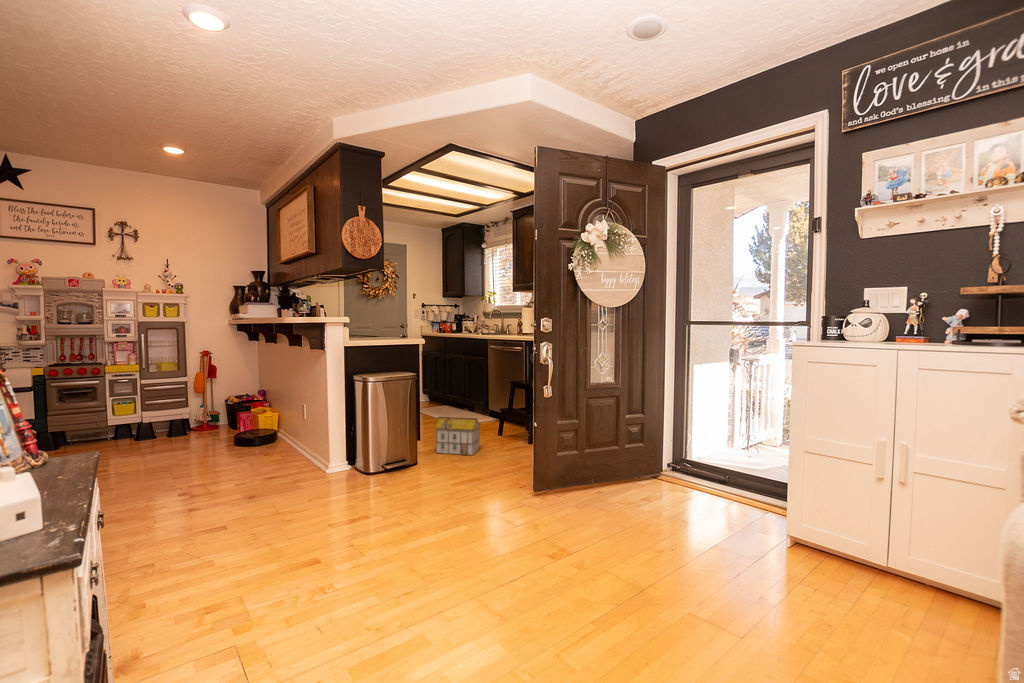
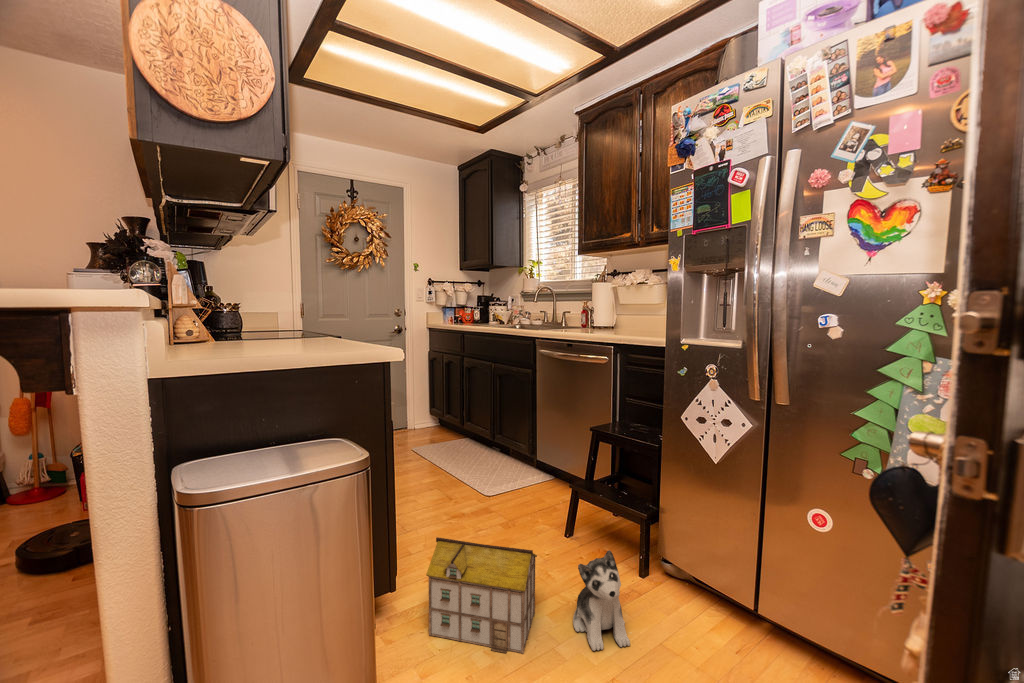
plush toy: none [494,418,515,454] -> present [573,550,630,651]

